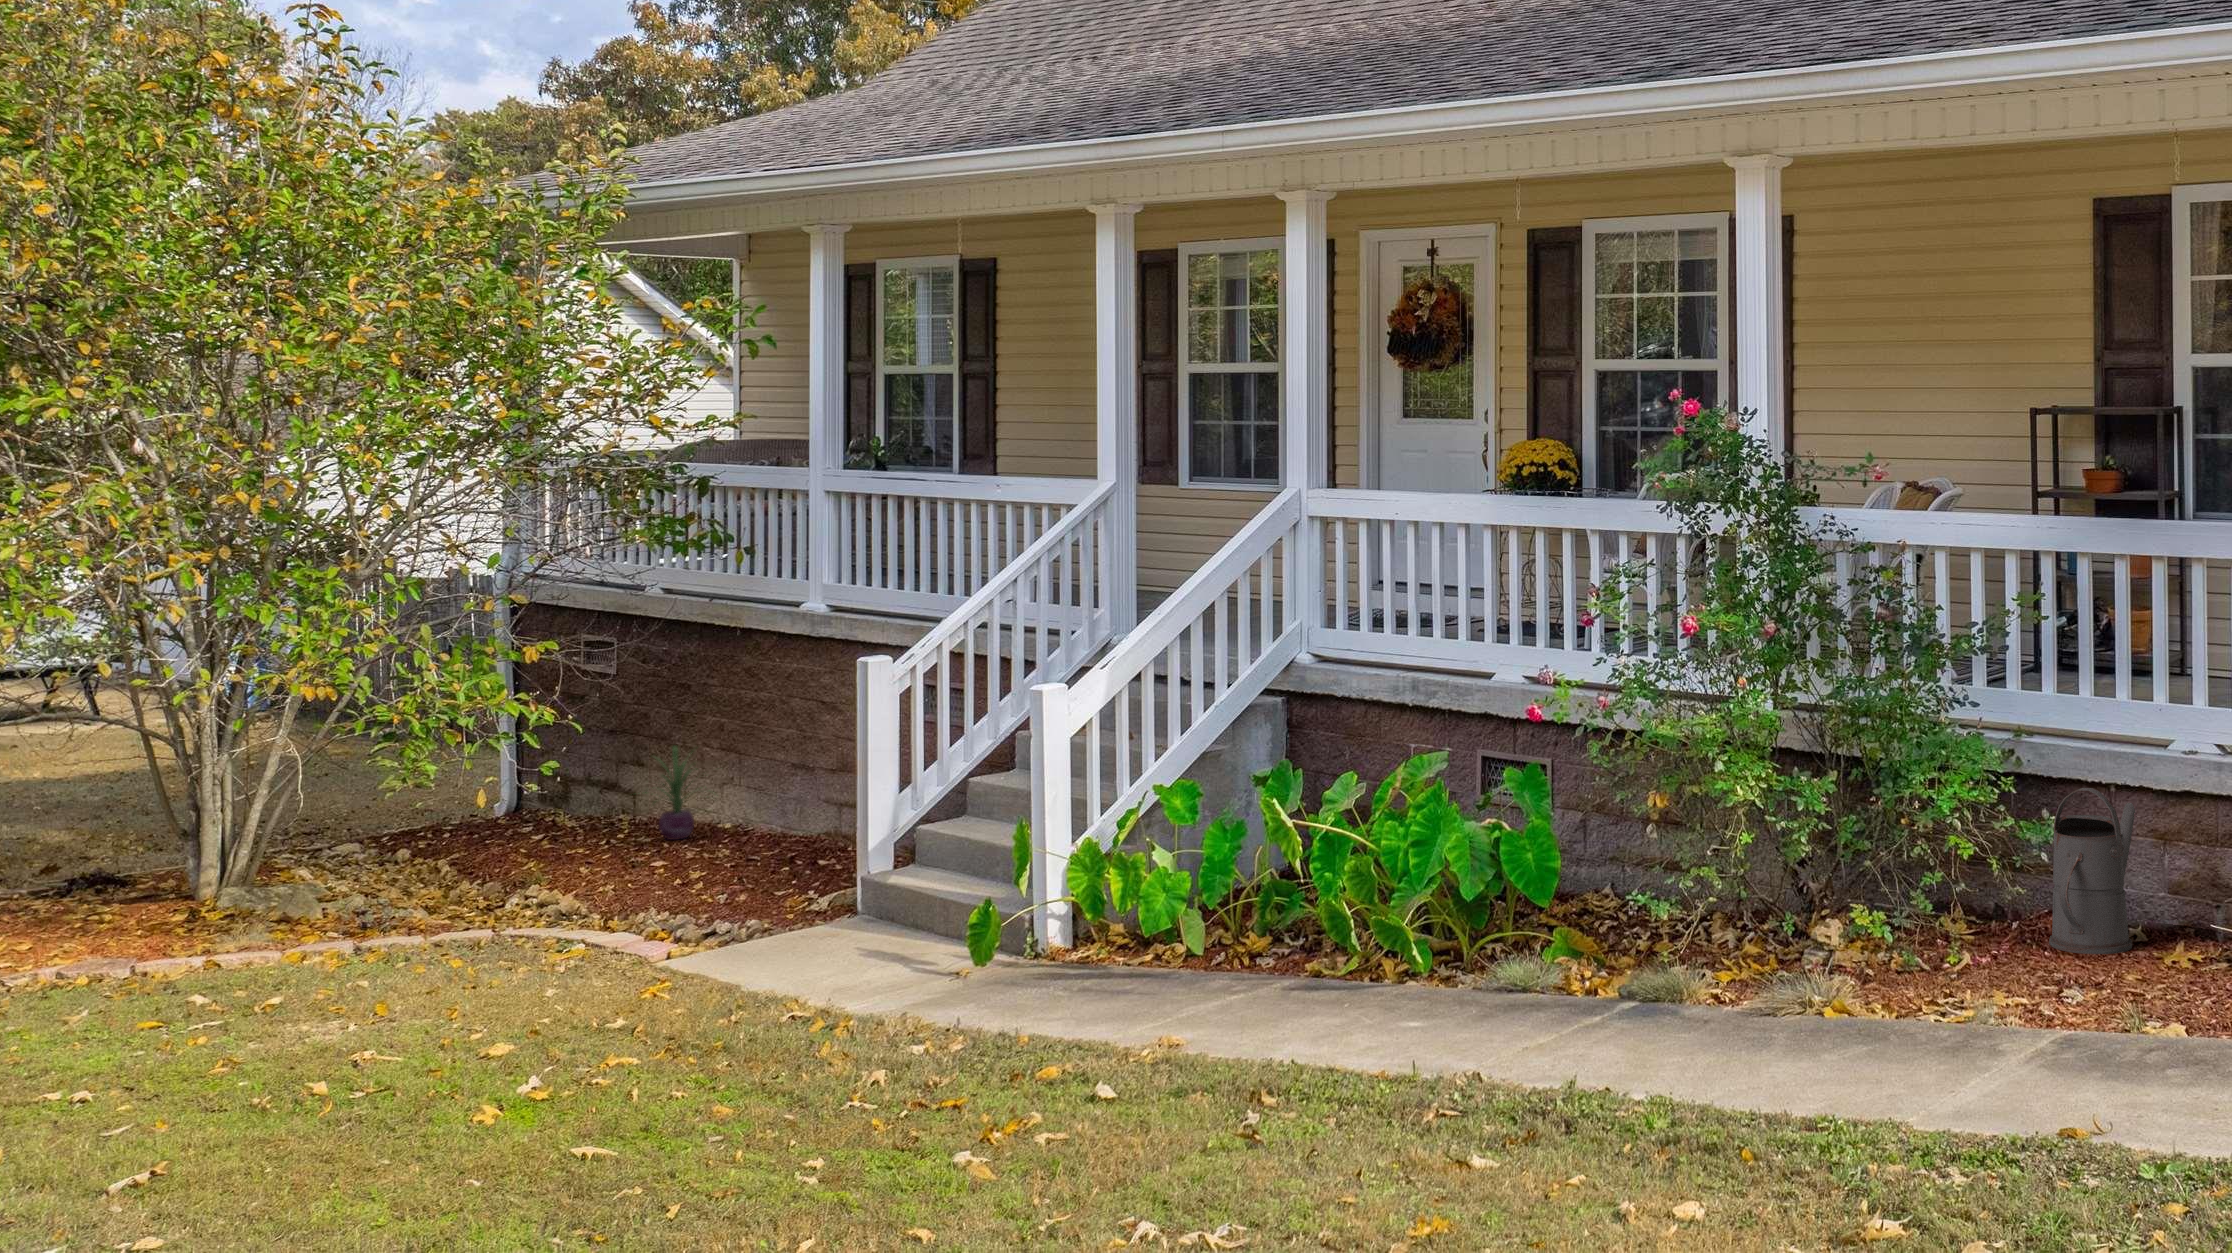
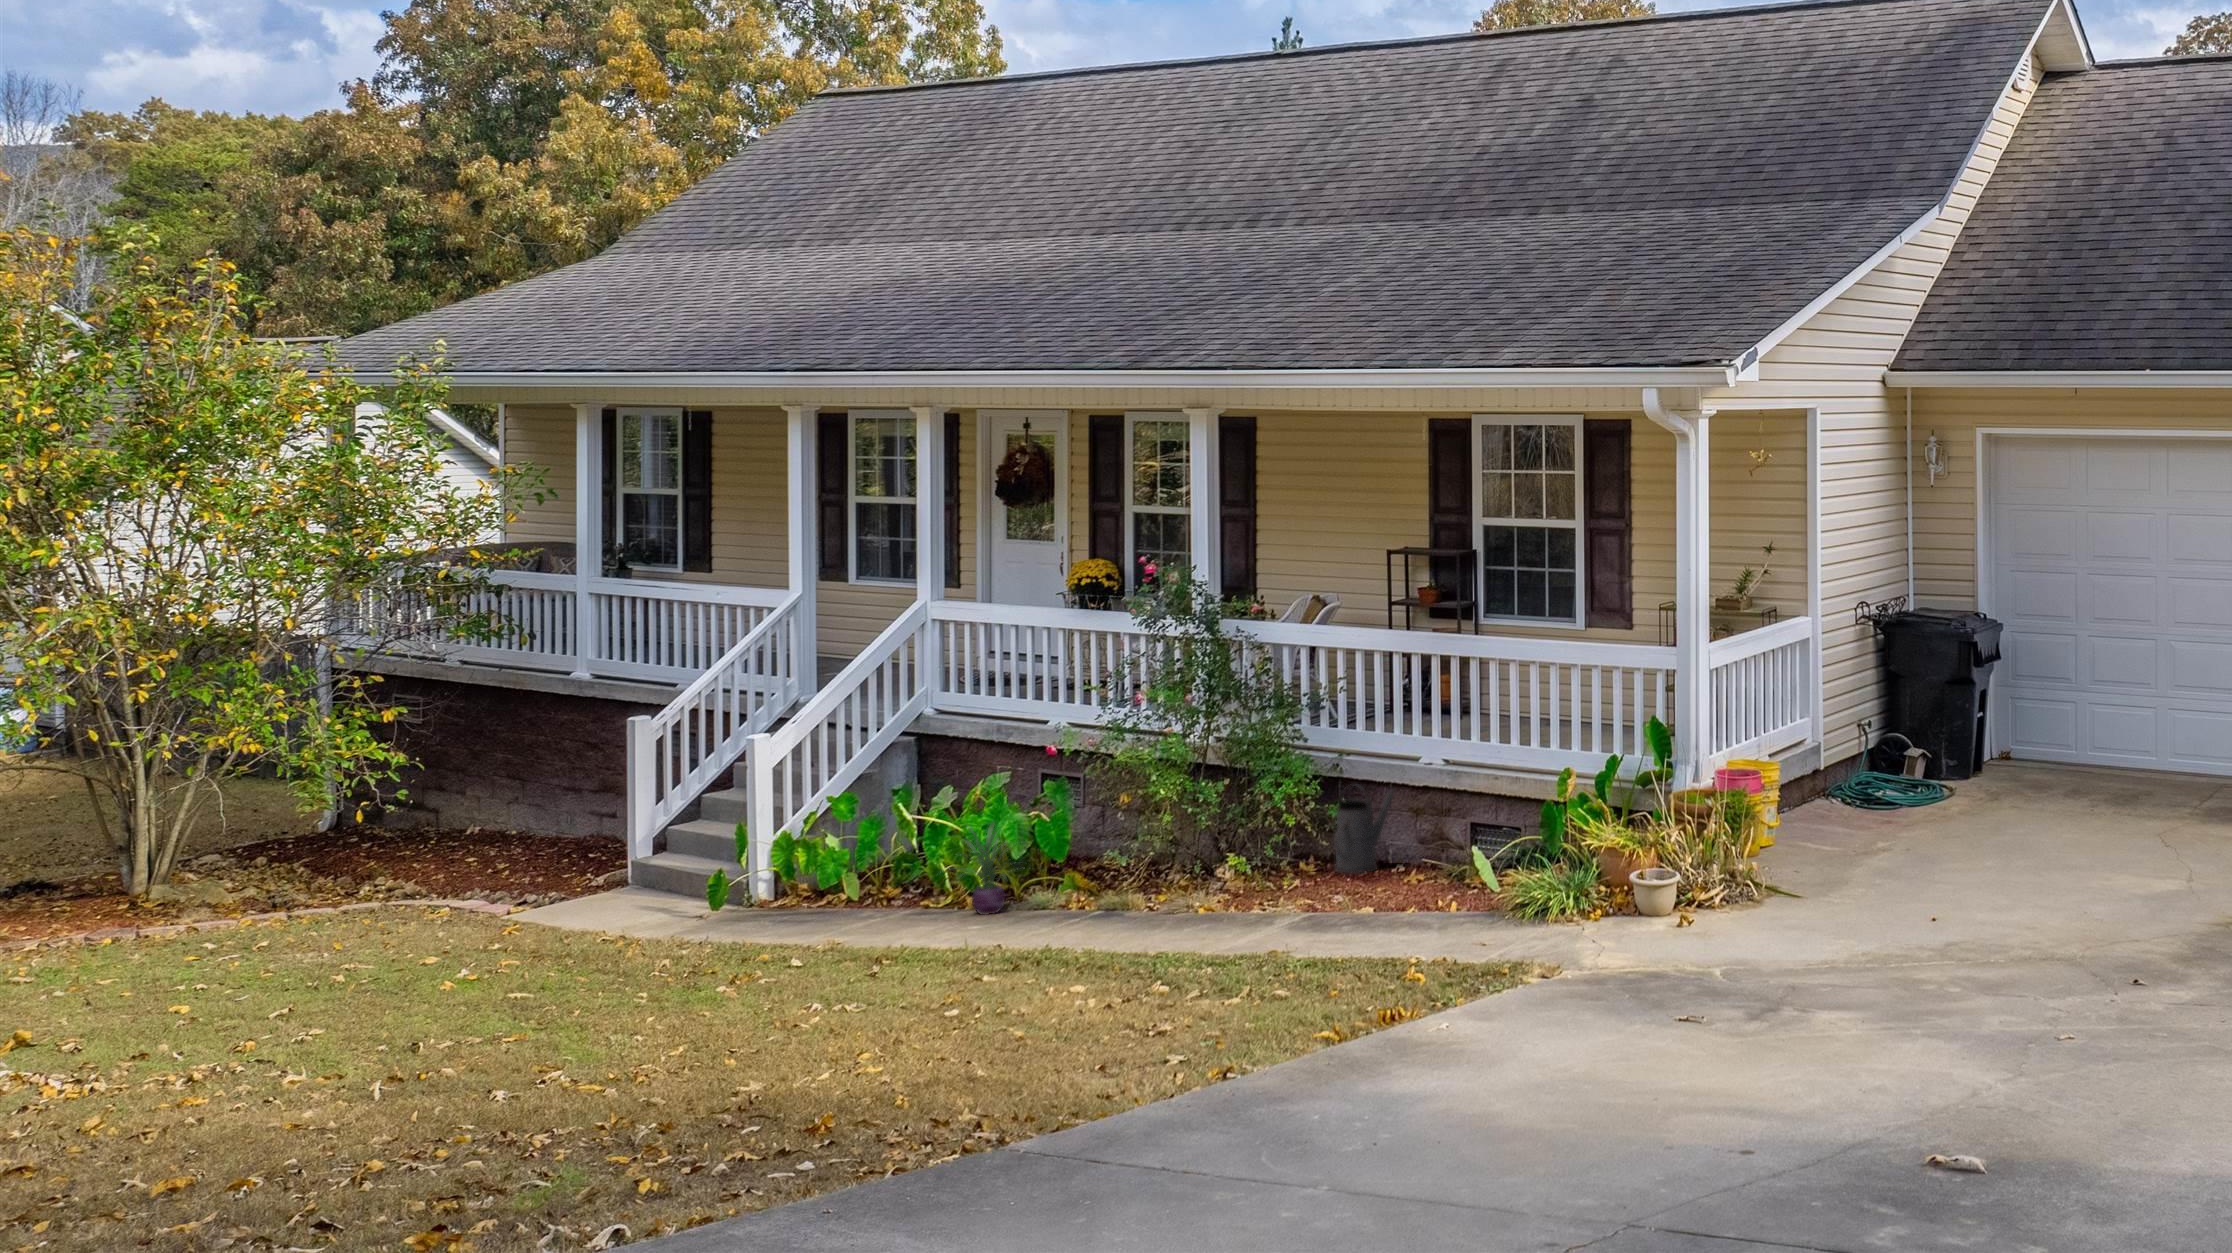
decorative plant: present [645,746,718,840] -> present [949,823,1008,914]

